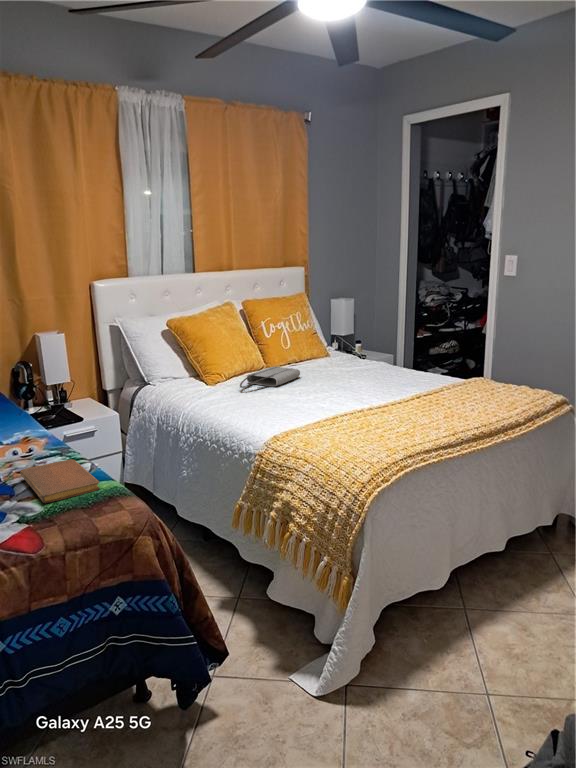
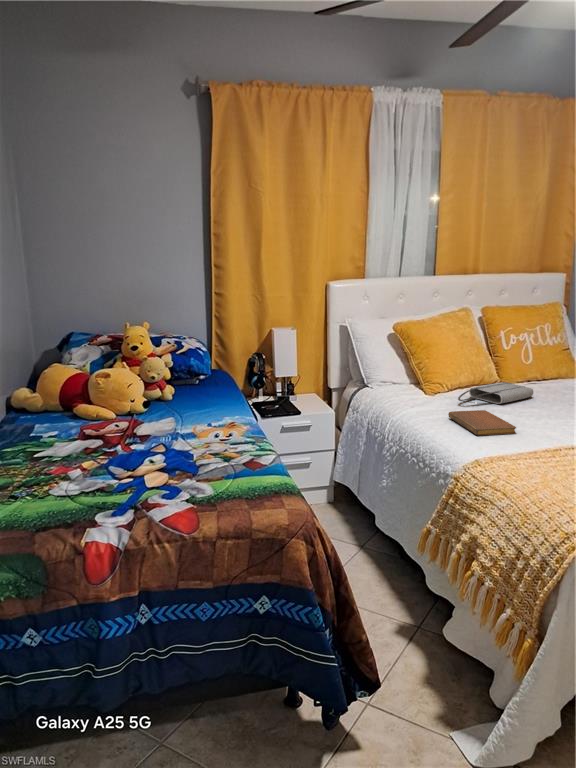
notebook: present [20,459,100,503] -> present [448,410,516,436]

